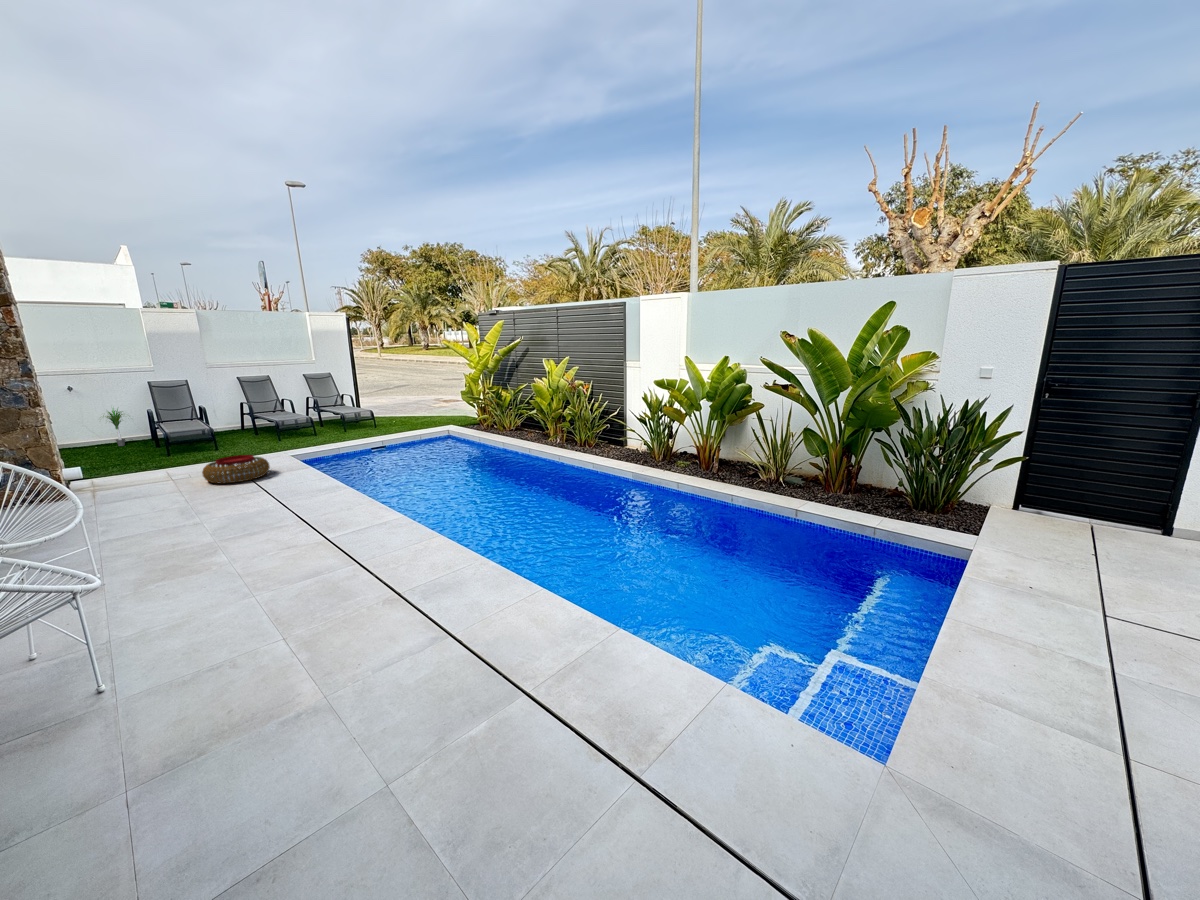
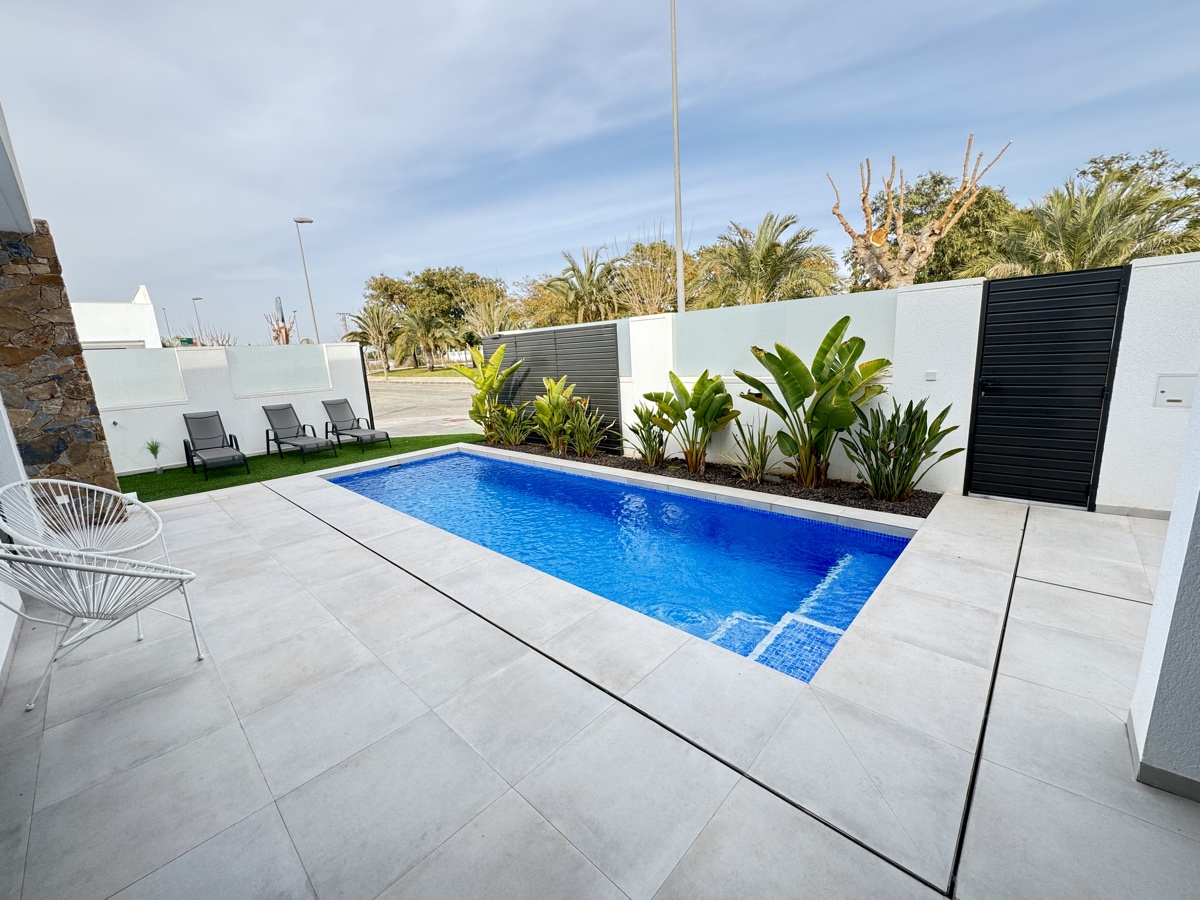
pouf: present [202,455,270,483] -> none [242,476,300,502]

